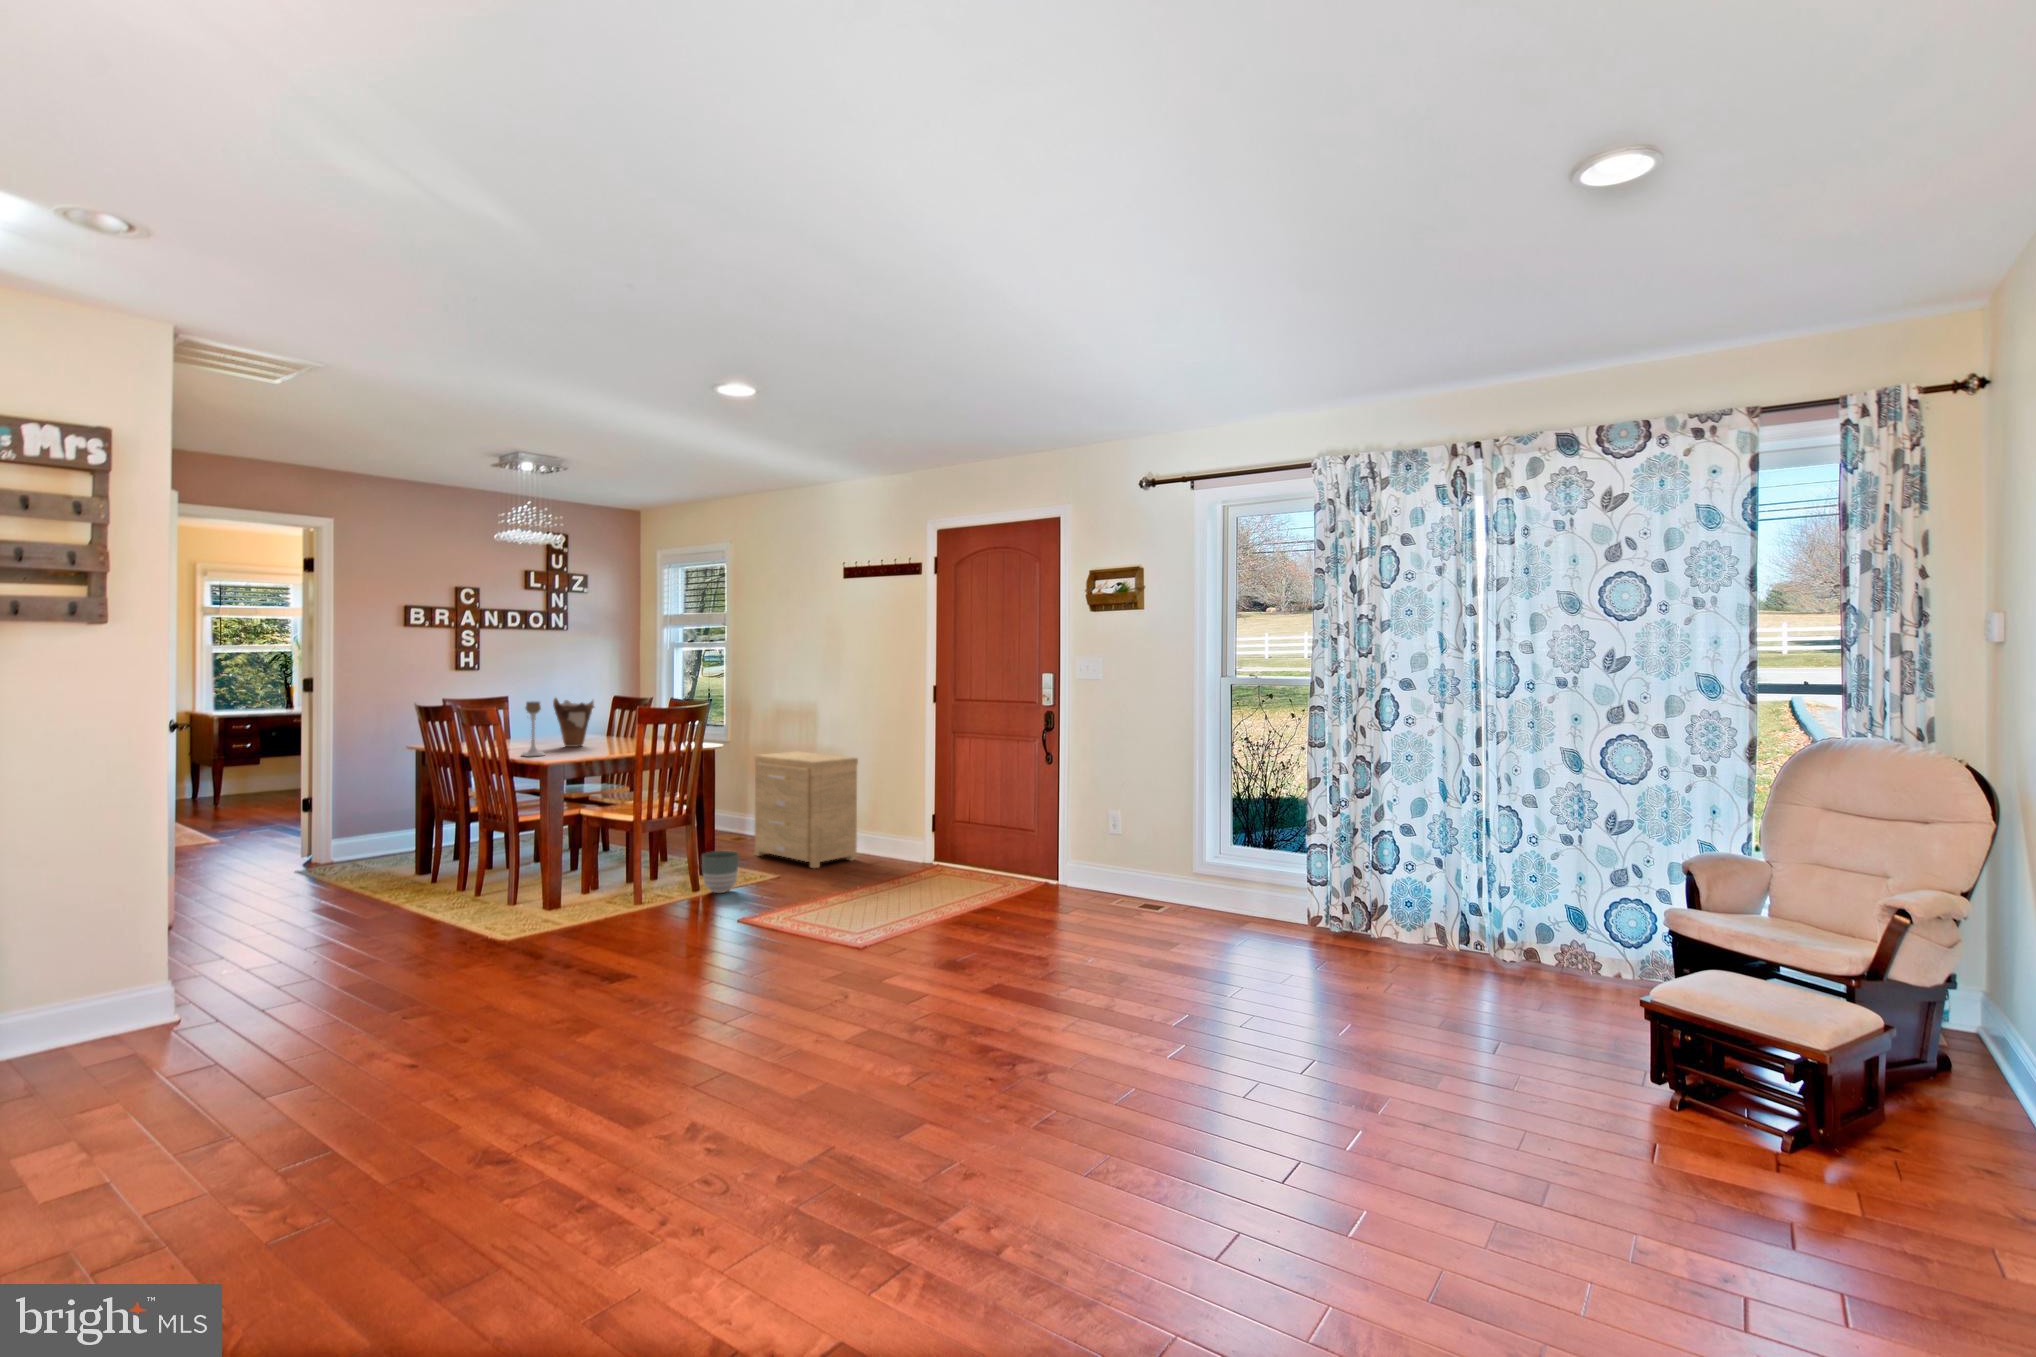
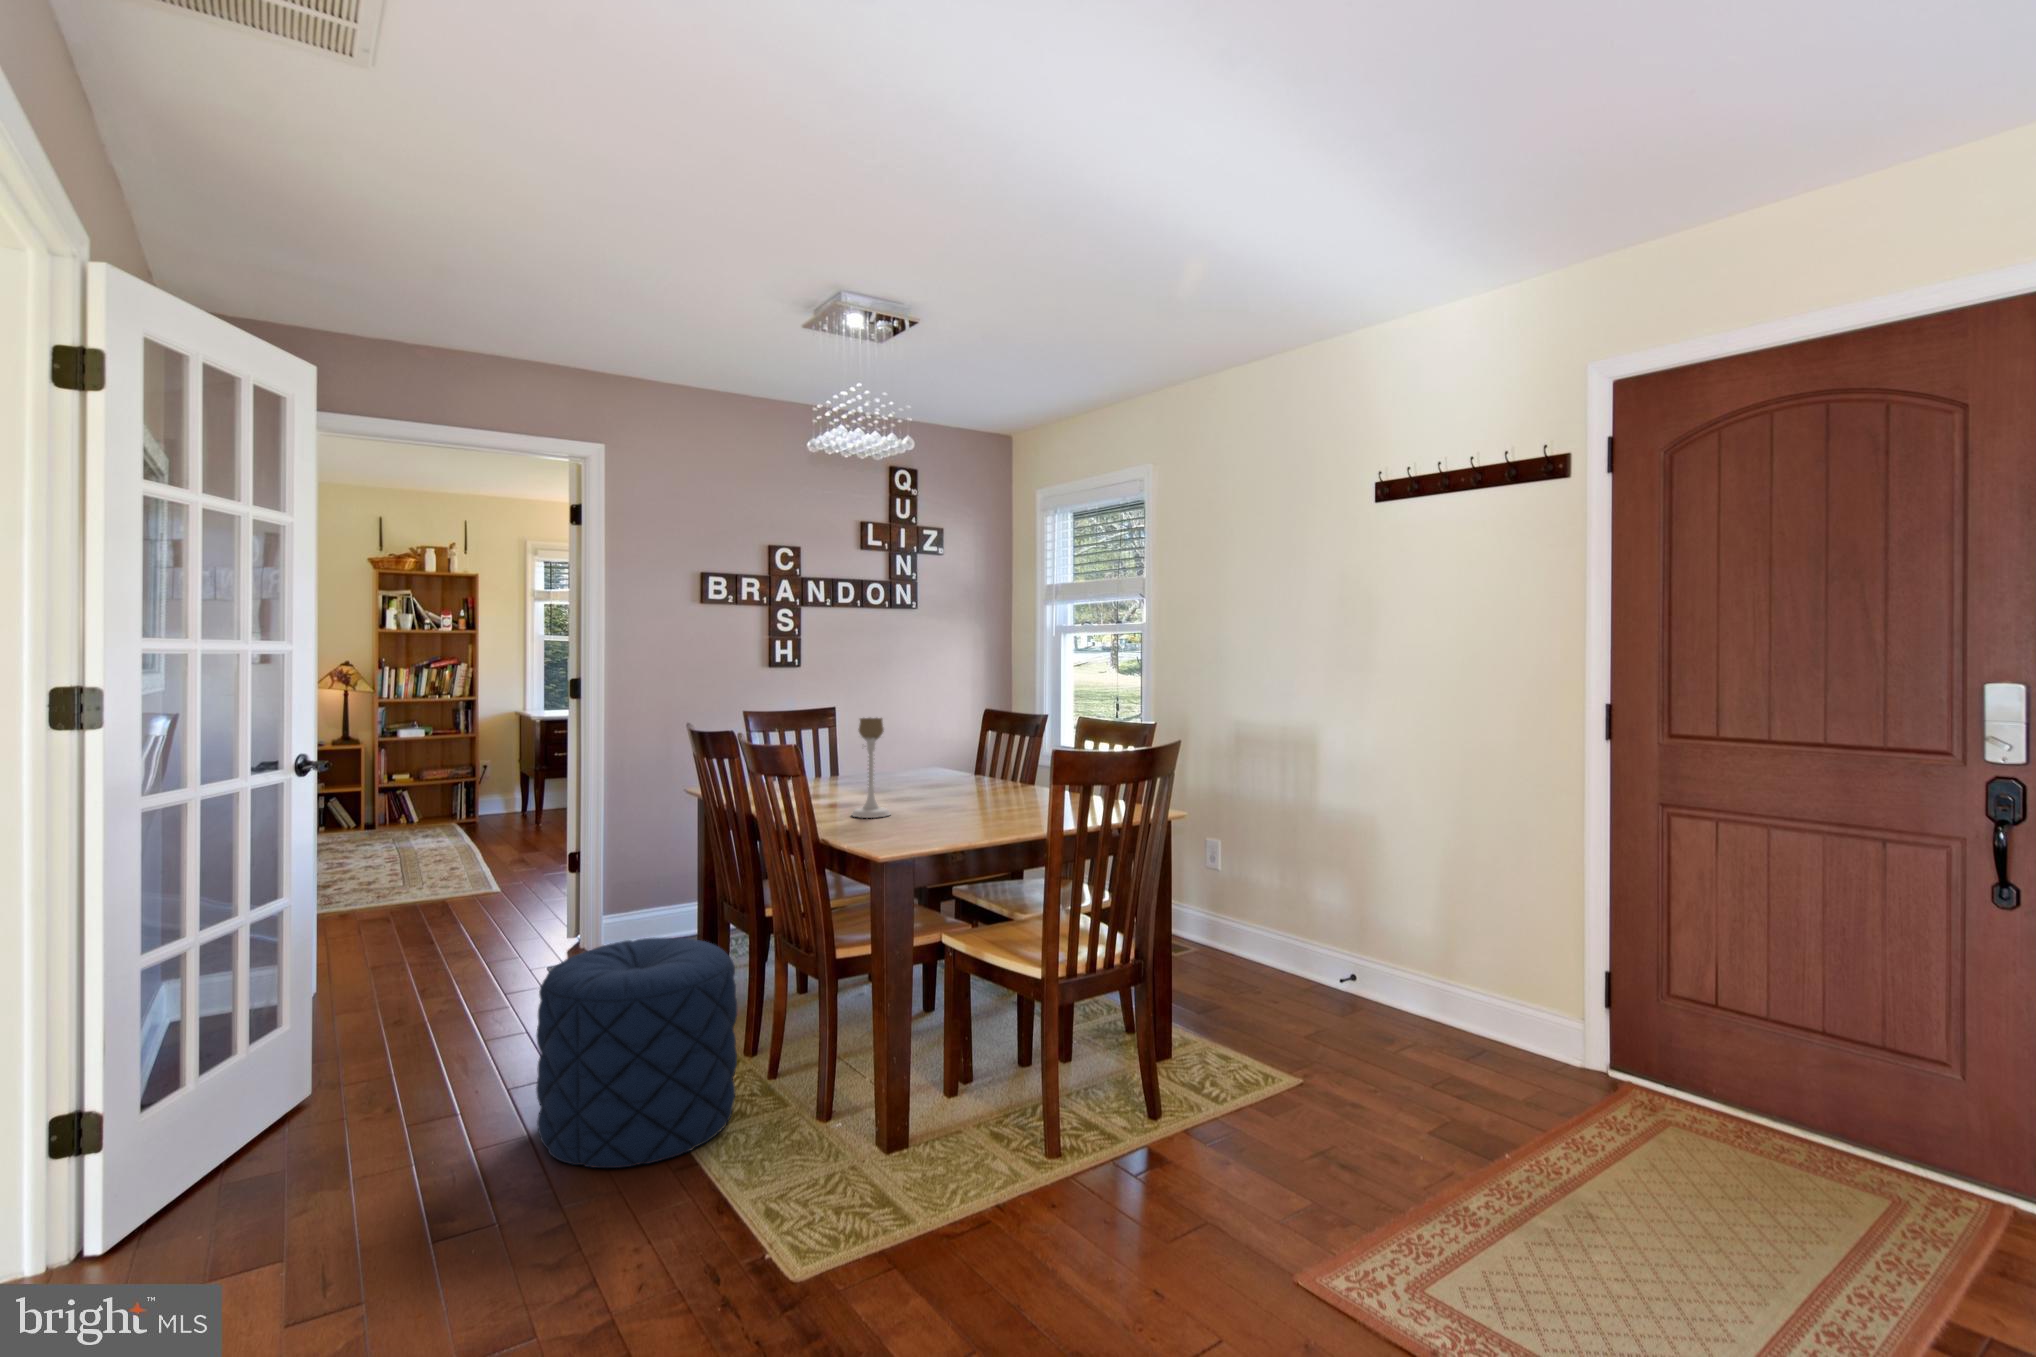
vase: present [553,698,594,747] -> none [902,710,967,795]
side table: present [754,751,858,868] -> none [1222,805,1423,1038]
pouf: none [335,823,453,933] -> present [536,938,738,1168]
planter: present [702,851,739,893] -> none [1171,1013,1242,1104]

